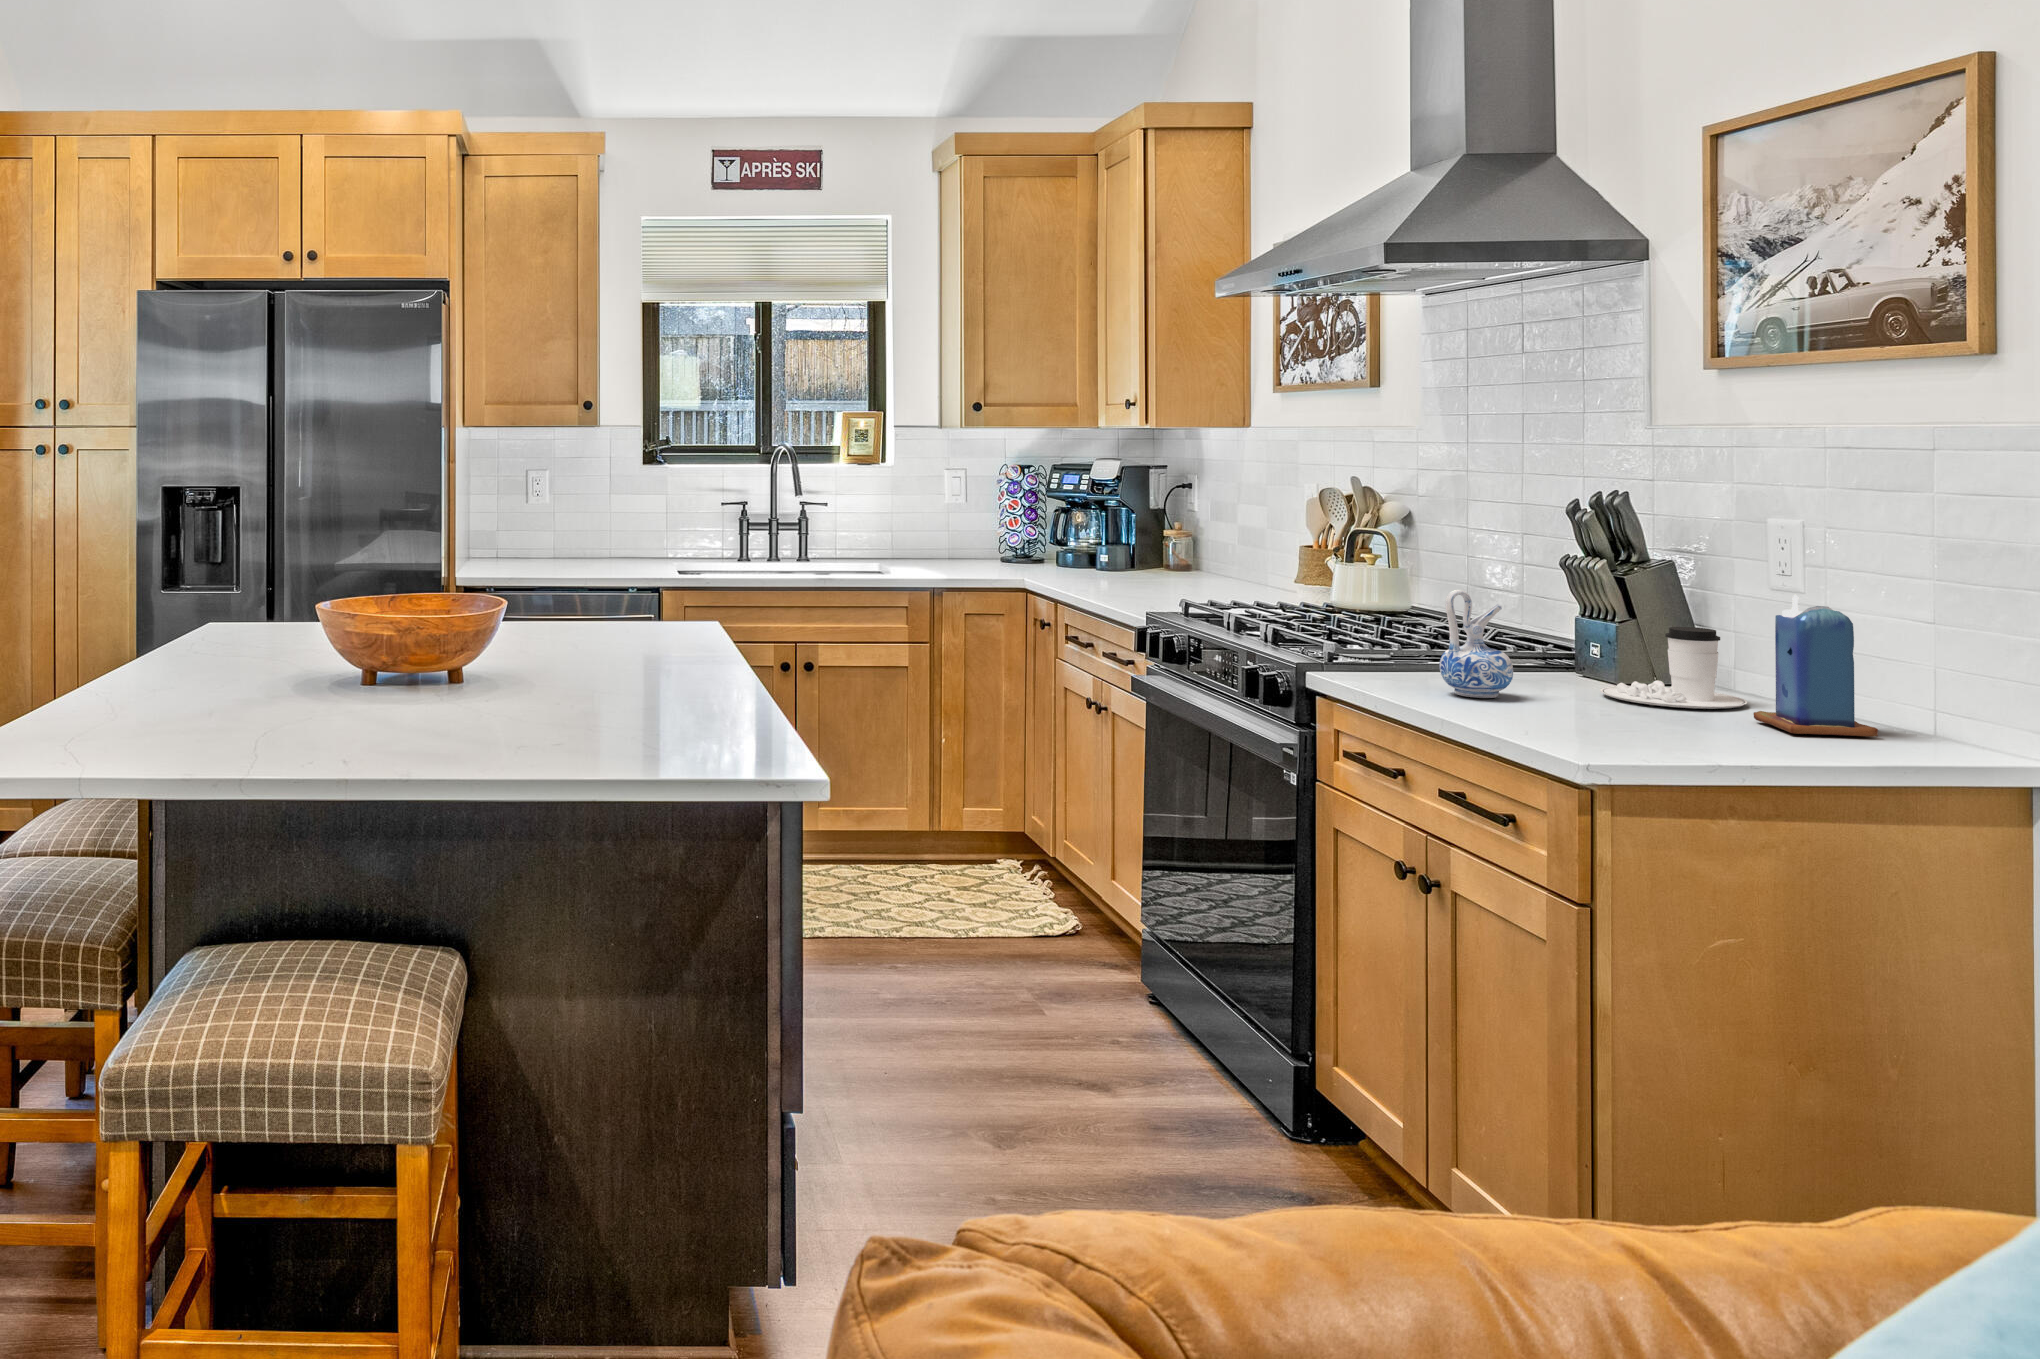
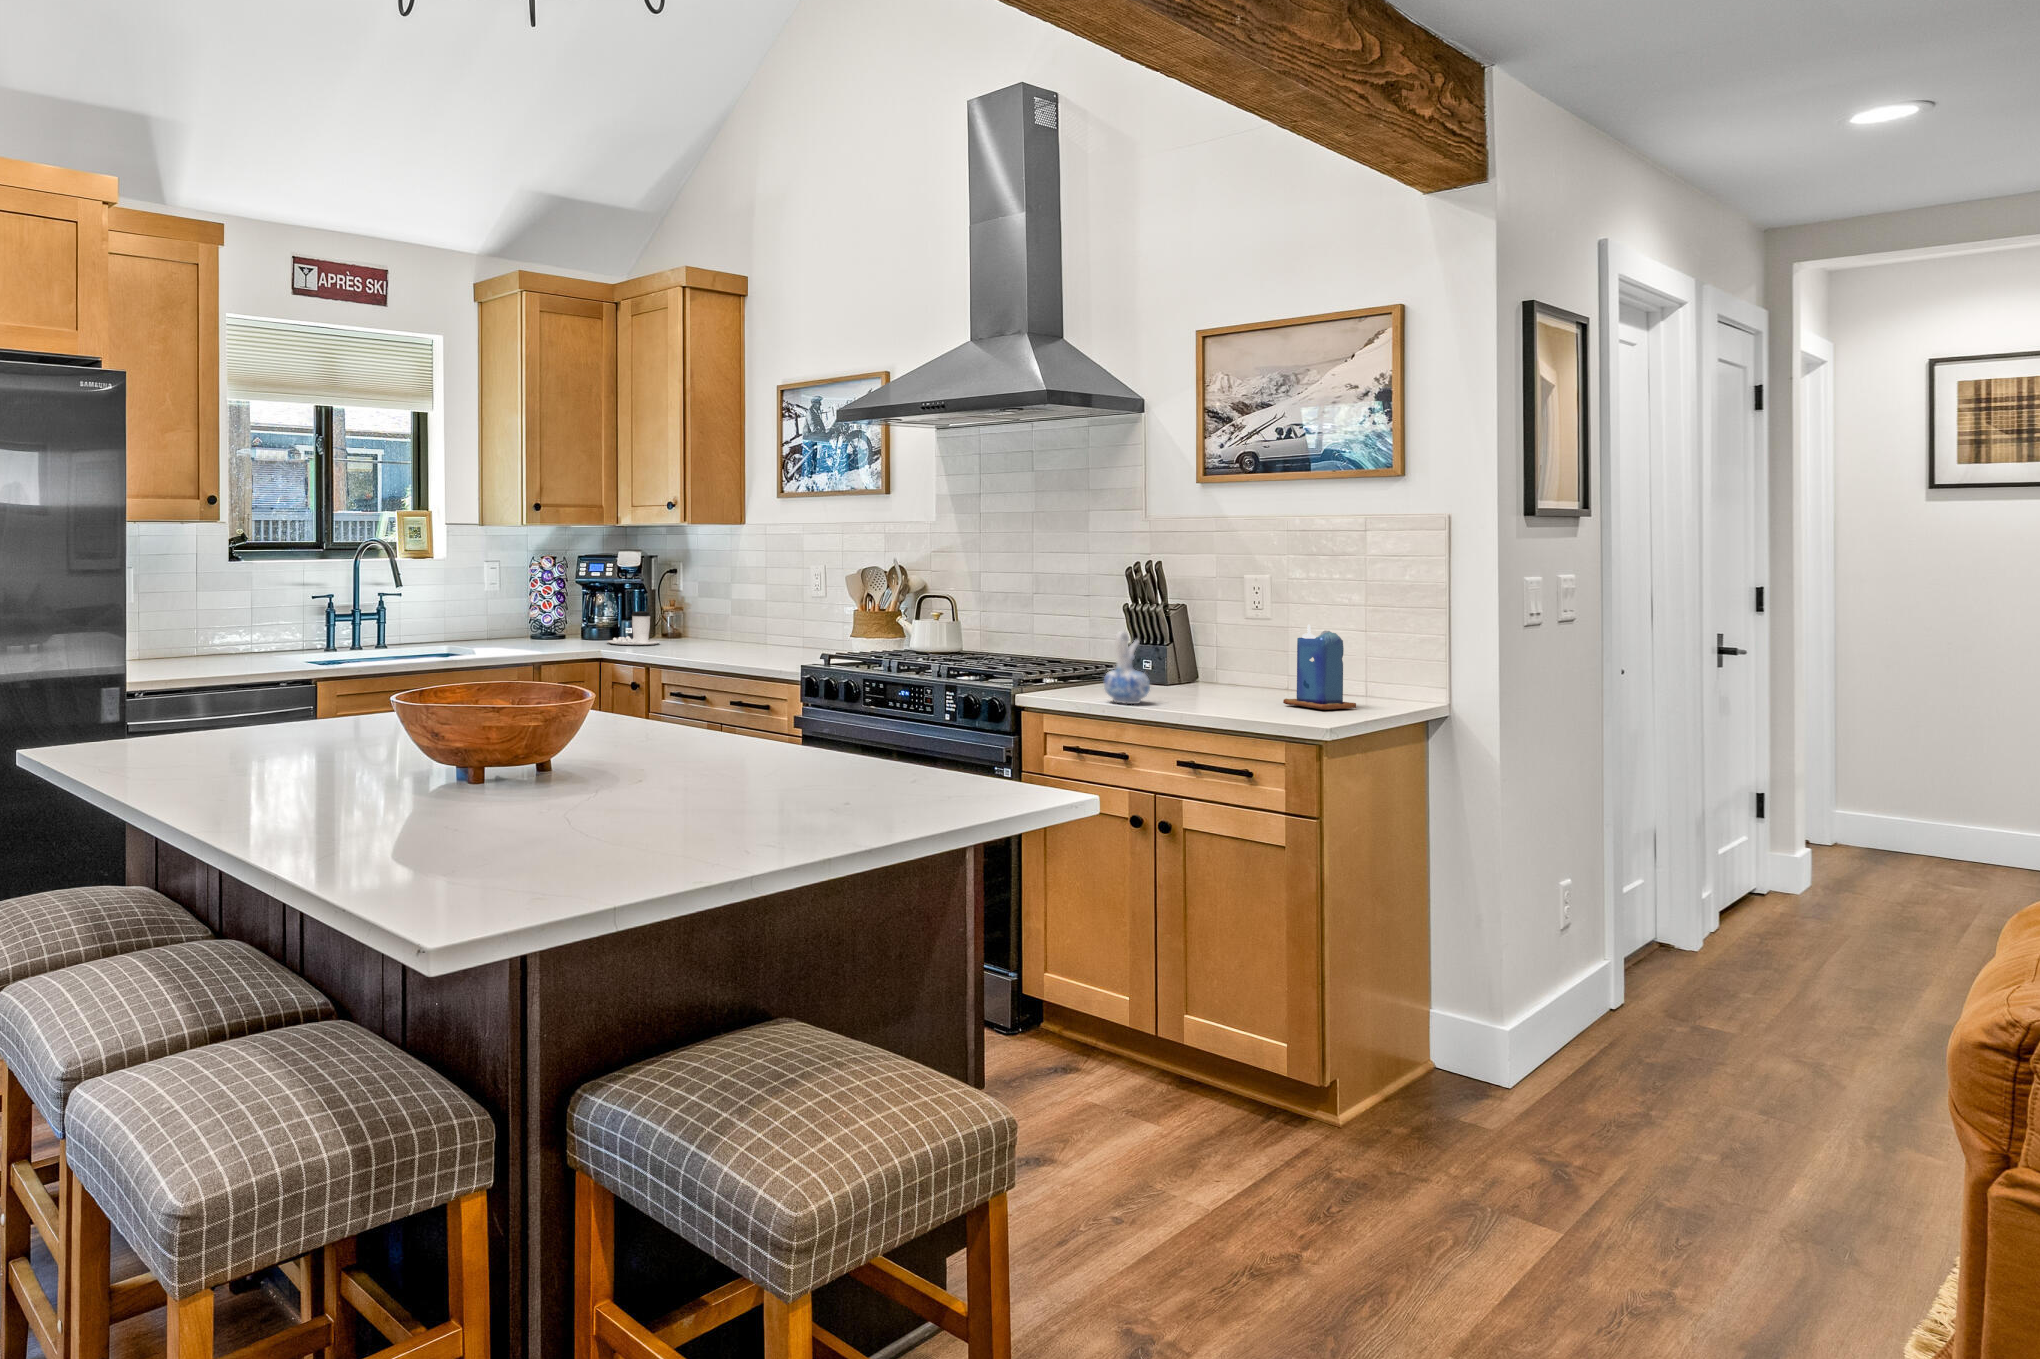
coffee cup: present [1600,627,1747,709] -> present [607,611,659,645]

